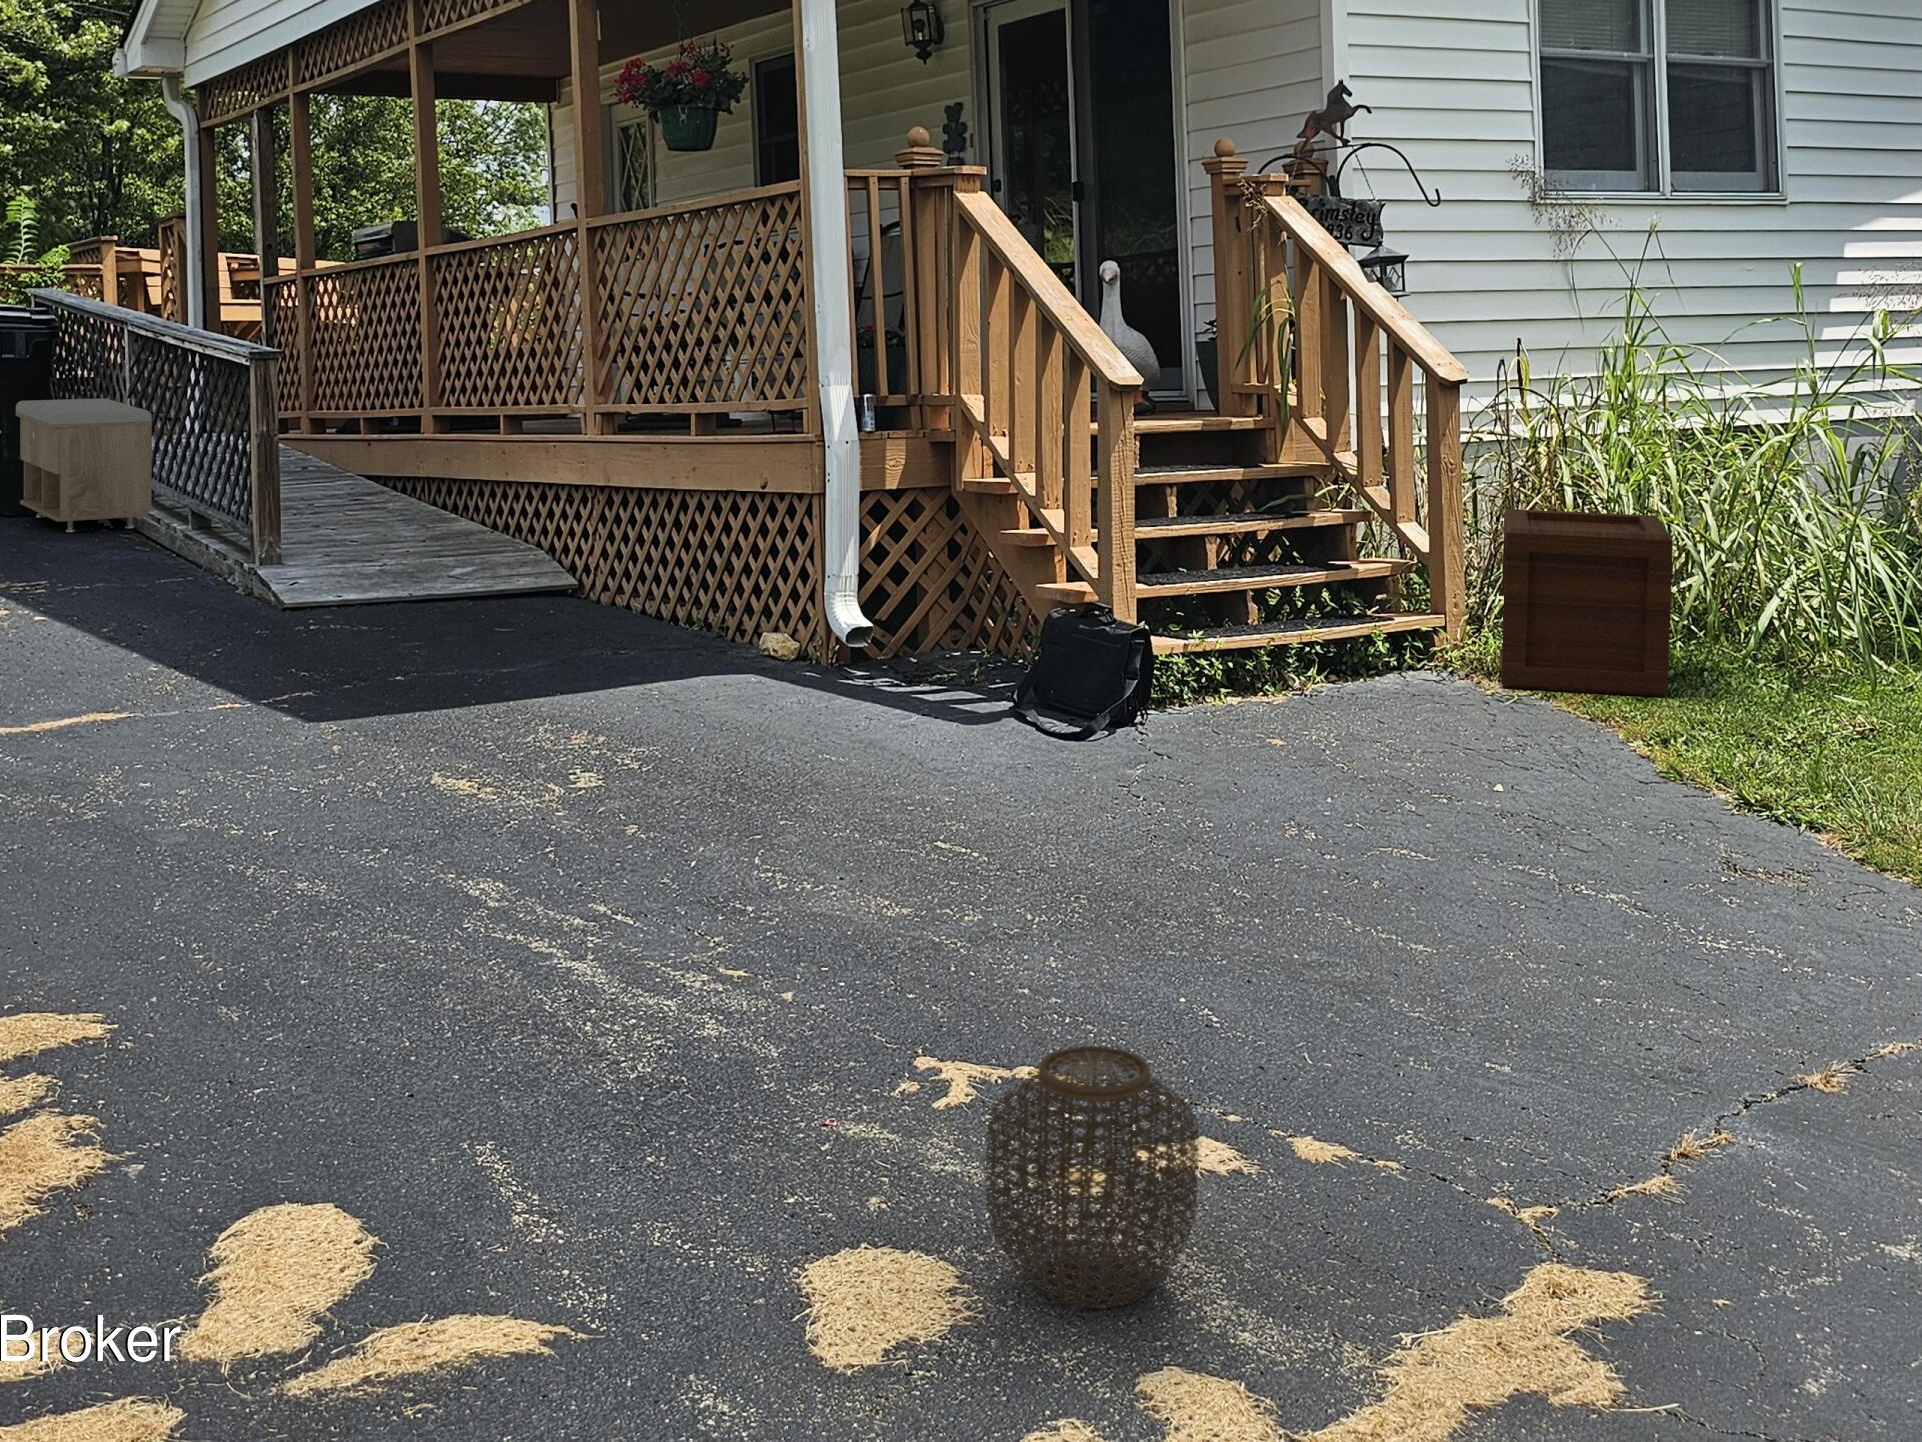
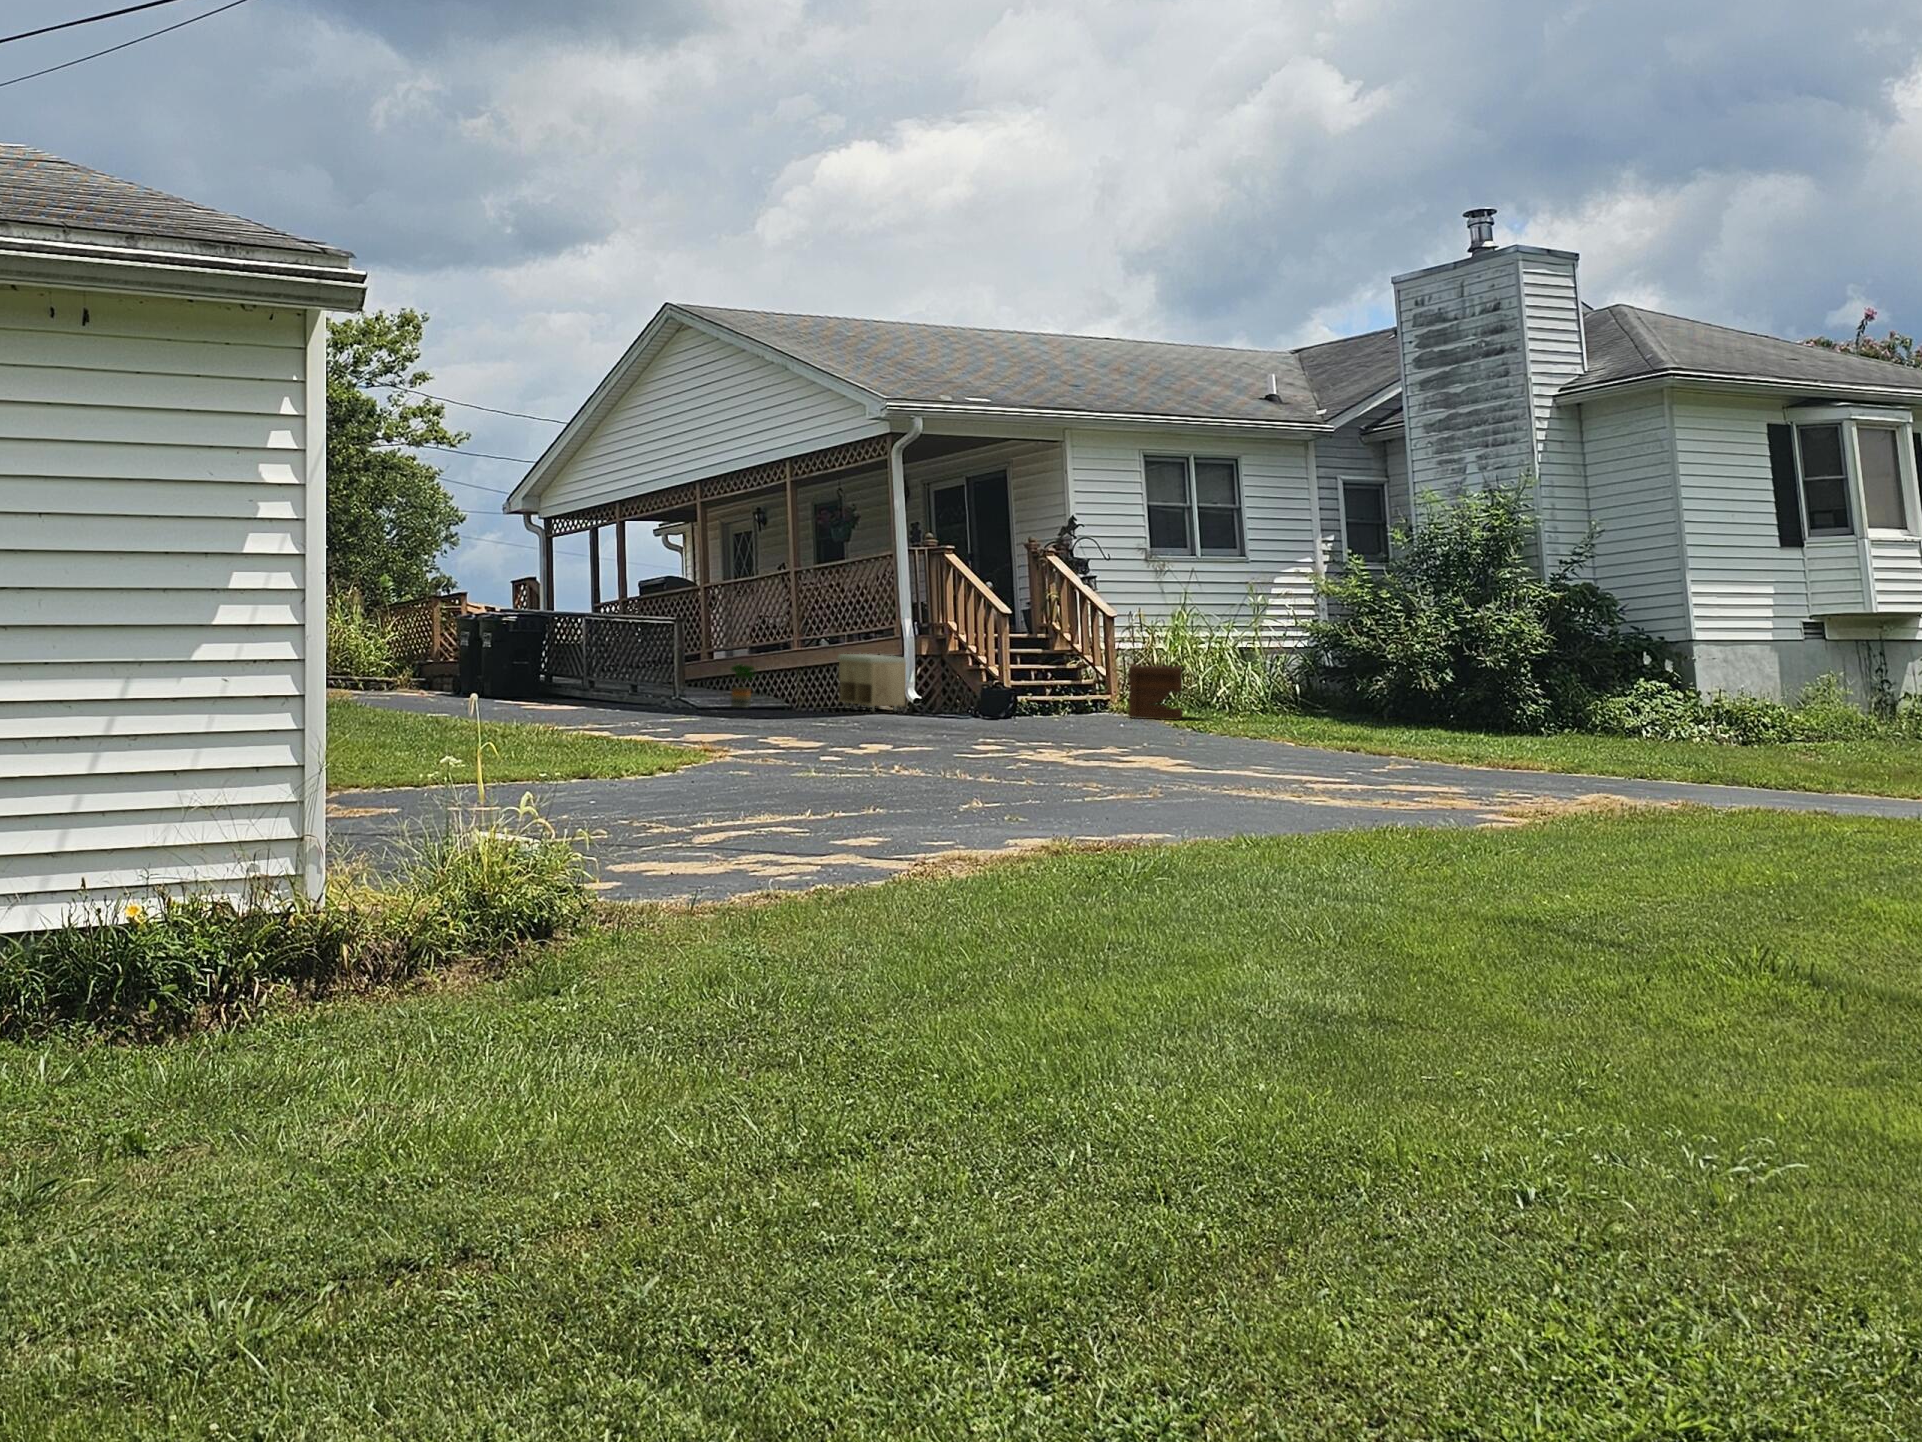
storage bench: present [16,398,152,532] -> present [837,654,906,710]
potted tree: none [294,517,383,653] -> present [731,664,755,707]
woven basket: present [985,1046,1199,1309] -> none [1012,706,1048,746]

